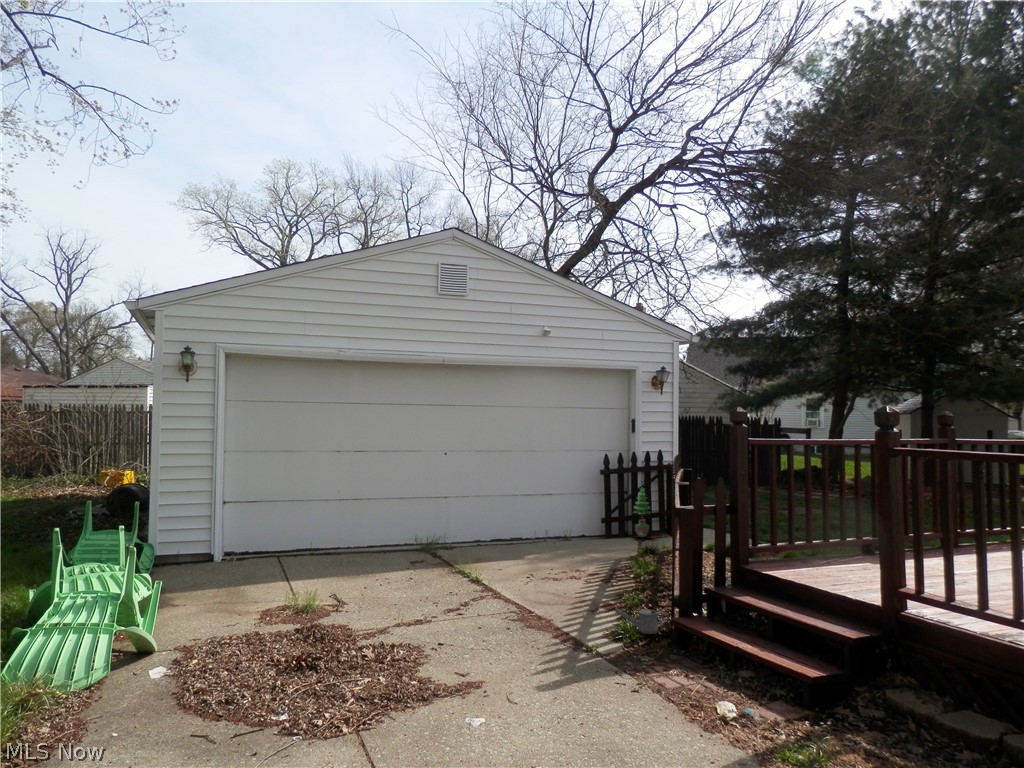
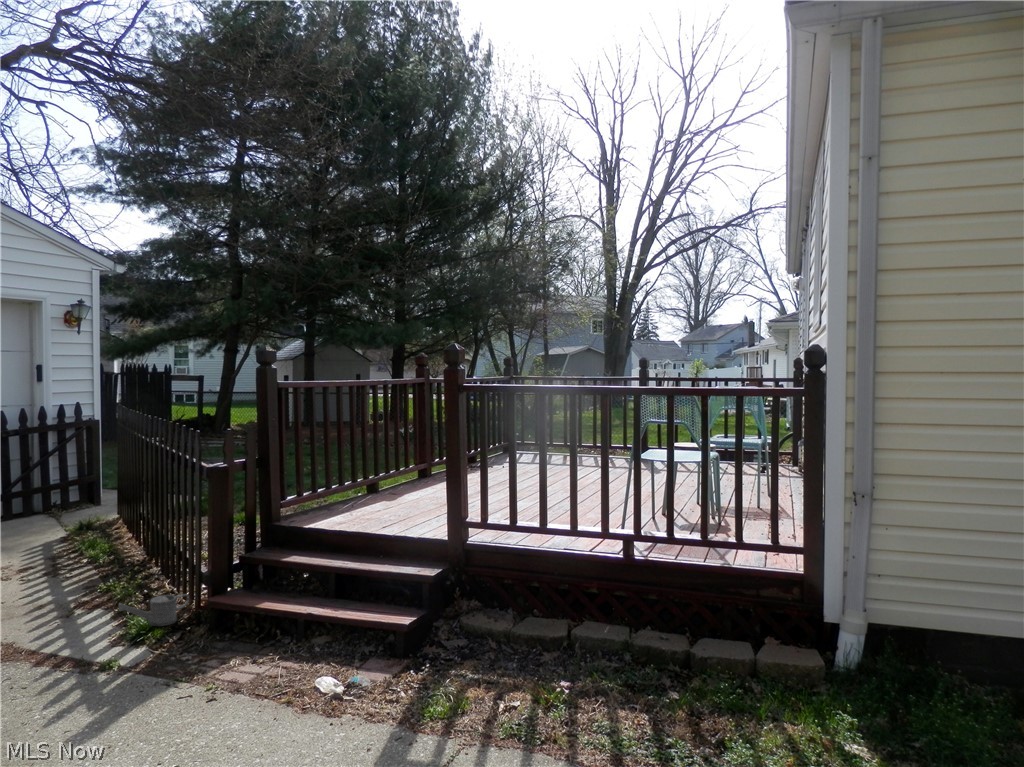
potted tree: present [634,488,650,537] -> none [43,448,70,512]

